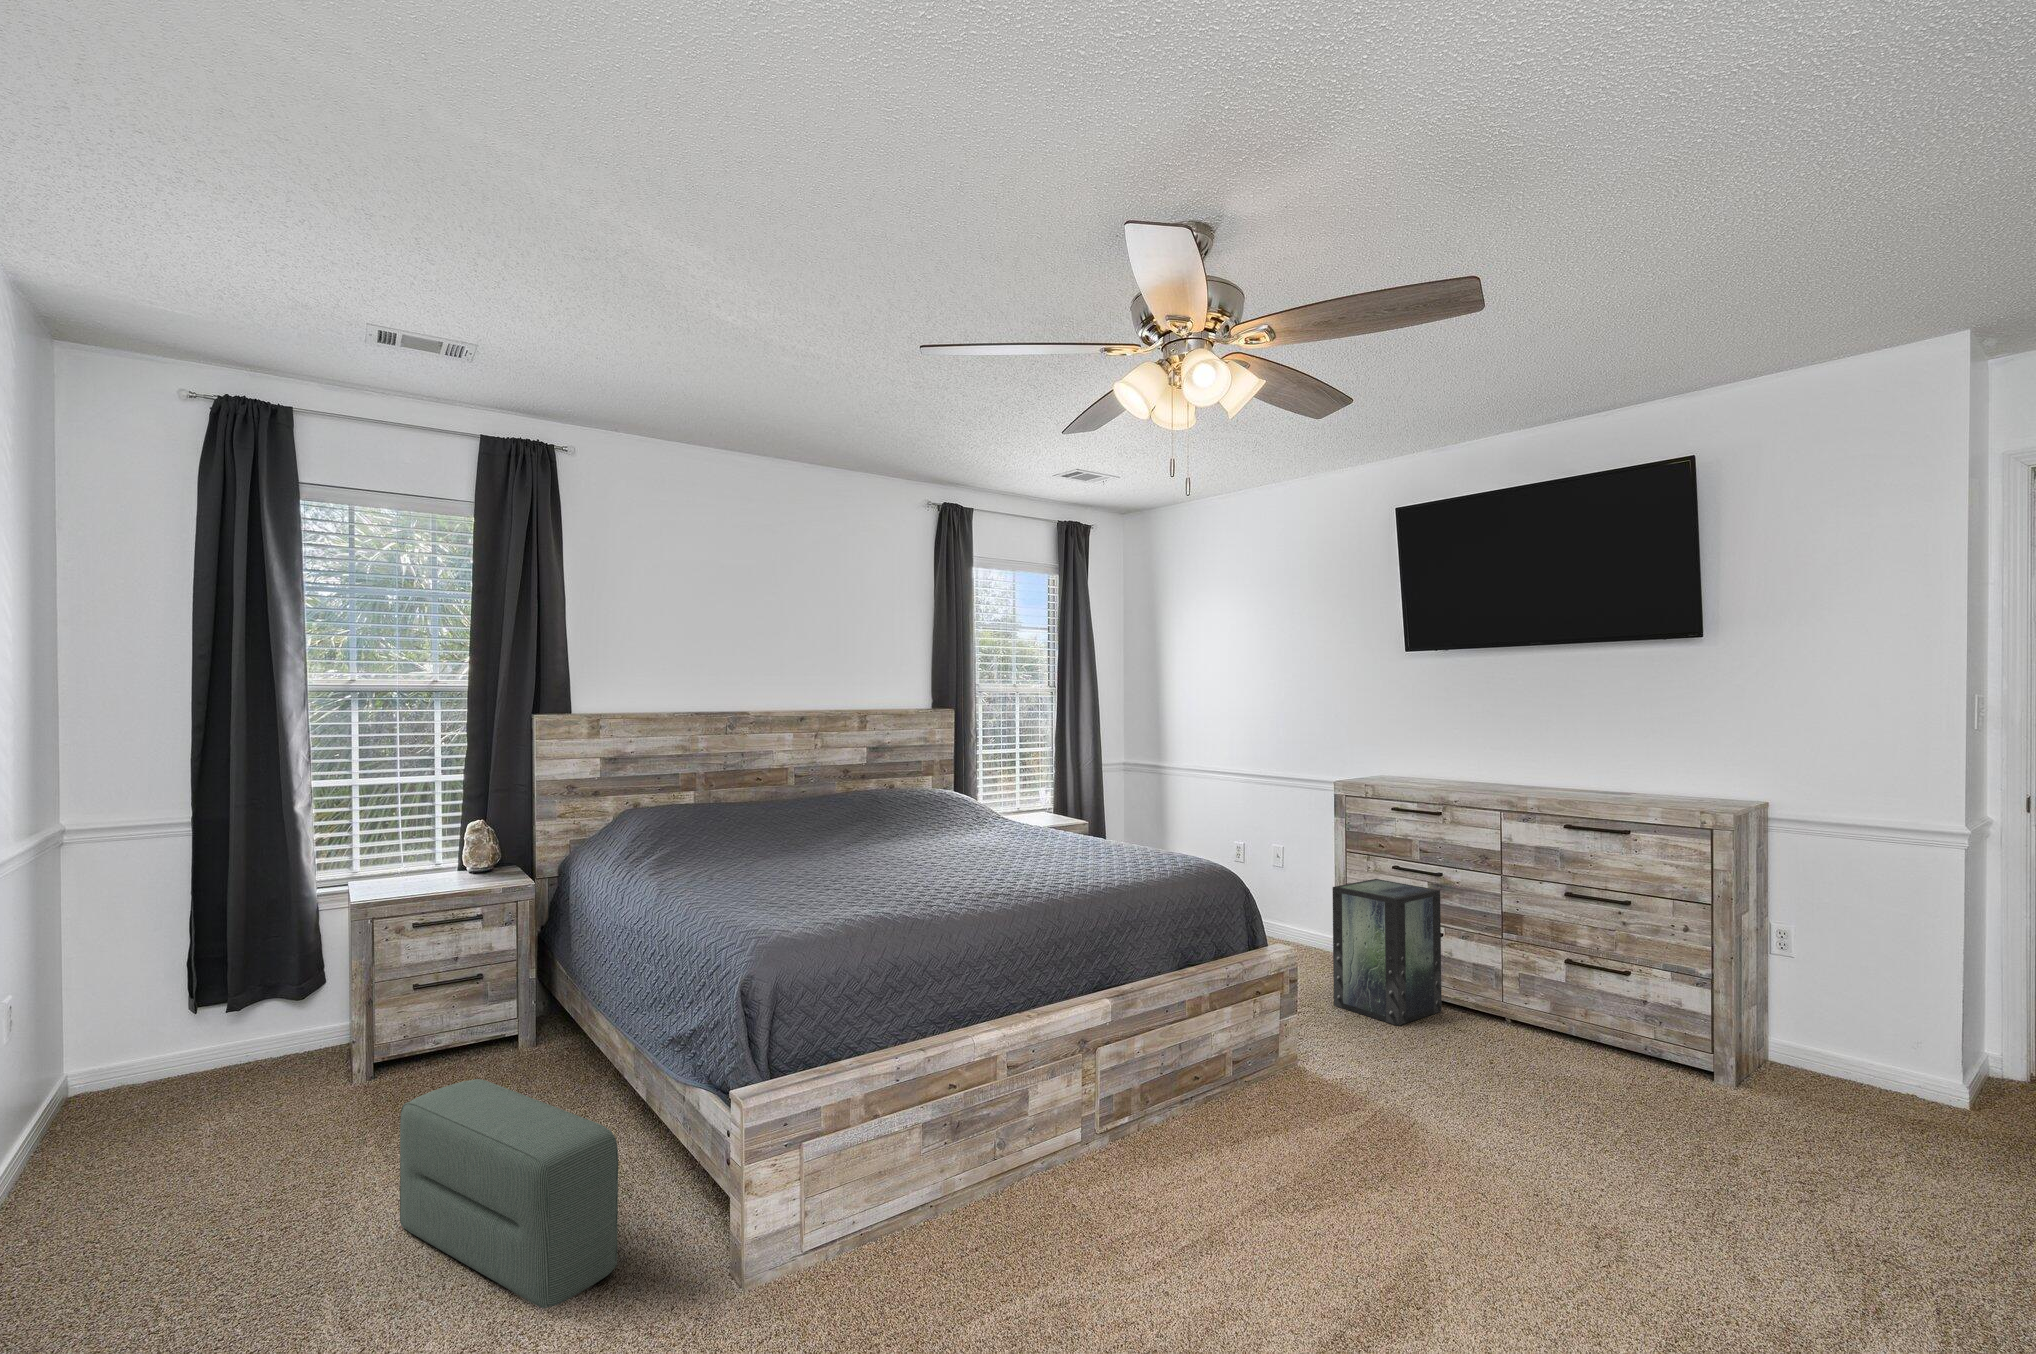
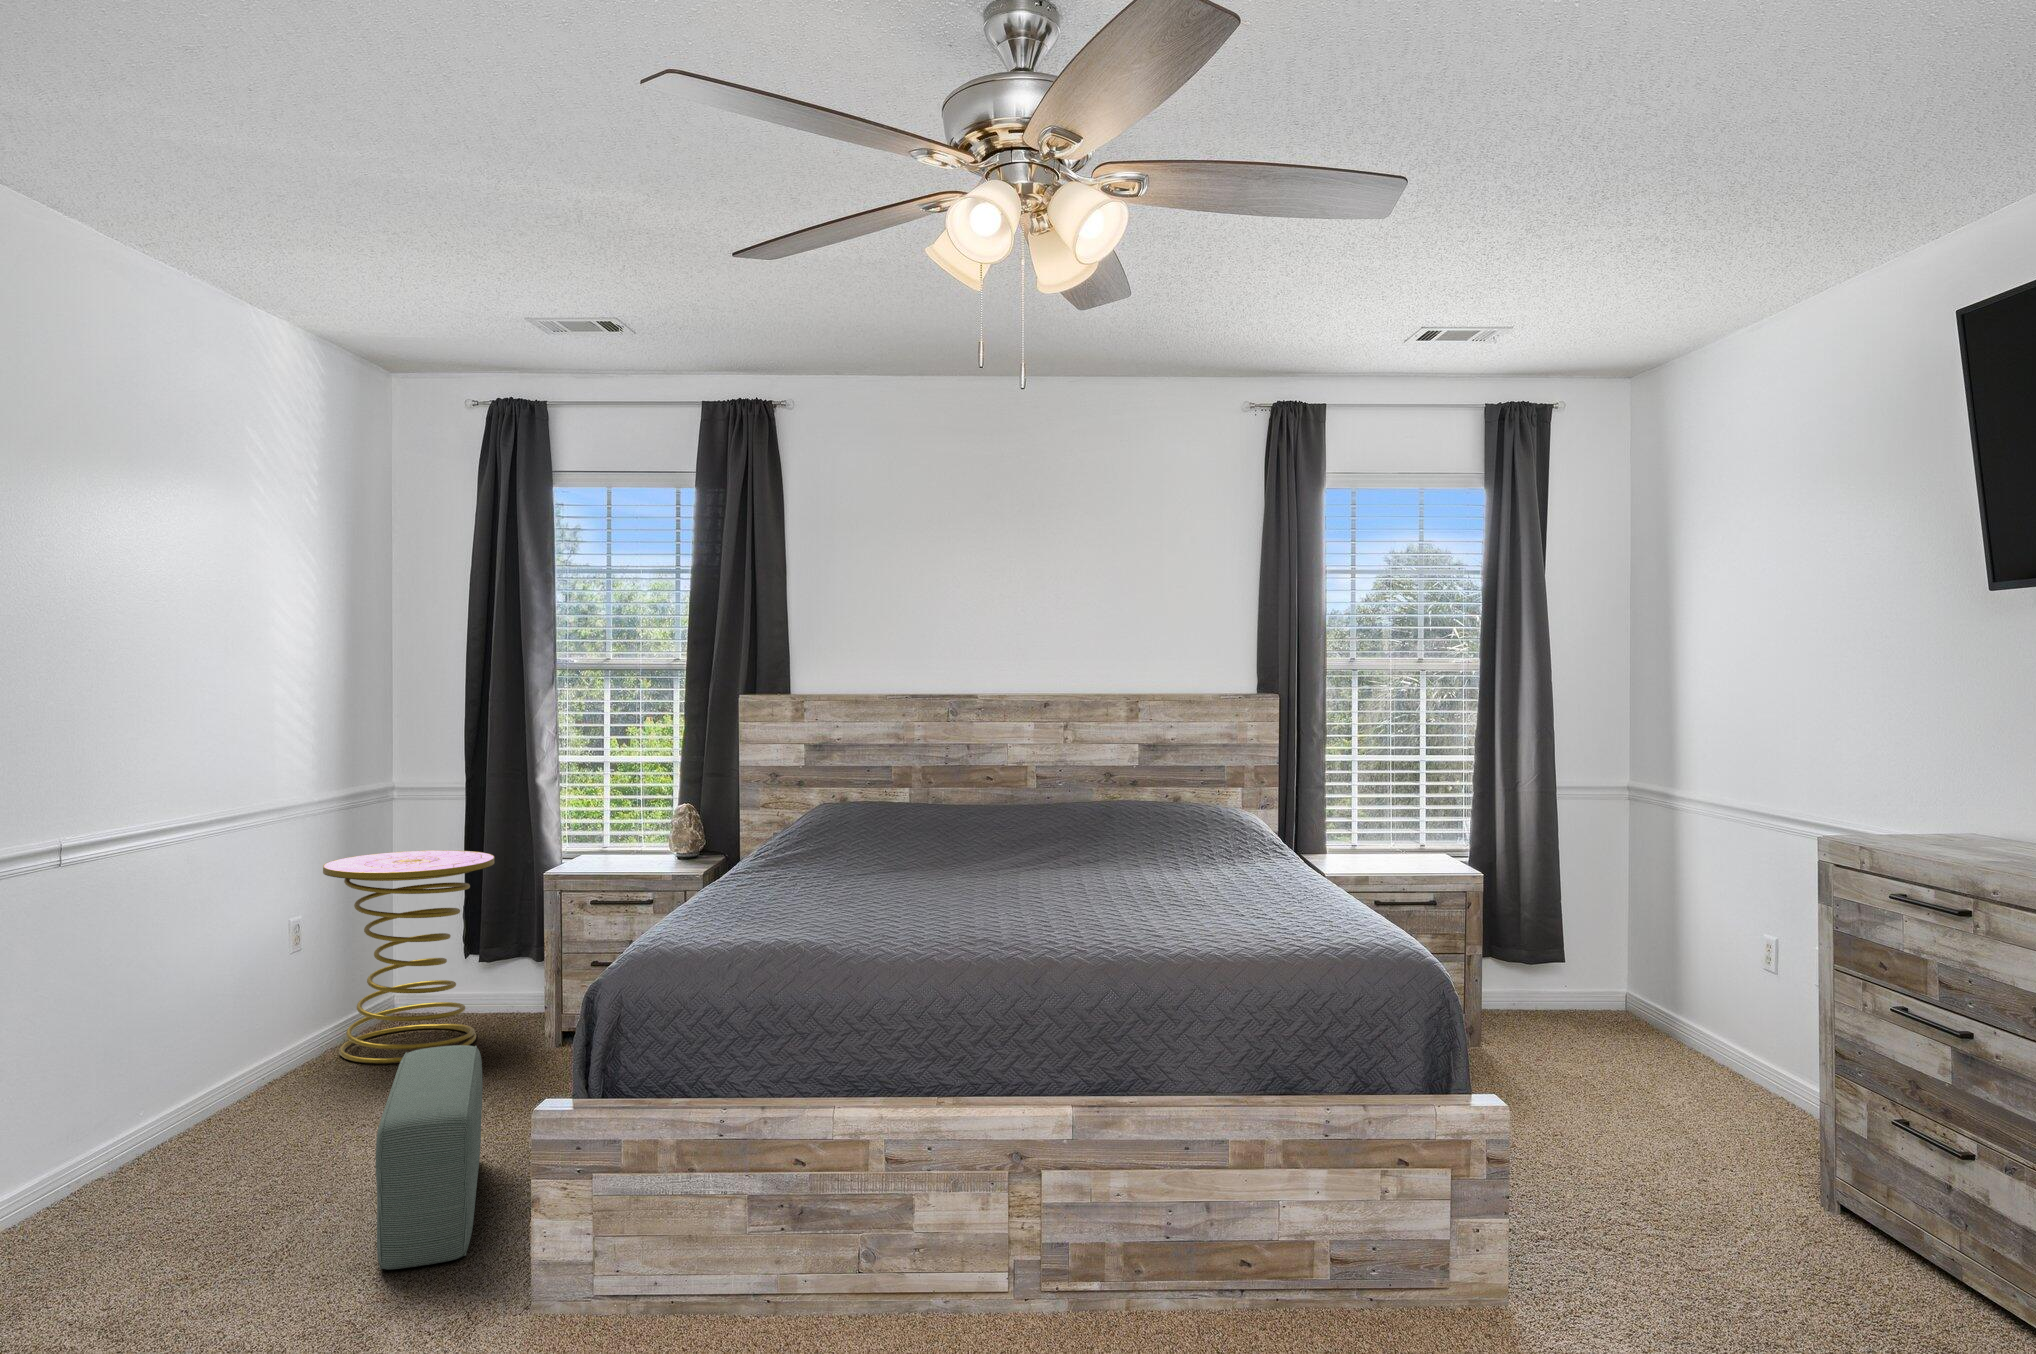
storage box: present [1333,879,1442,1026] -> none [1732,1024,1956,1303]
side table: none [52,894,285,1157] -> present [323,850,494,1063]

